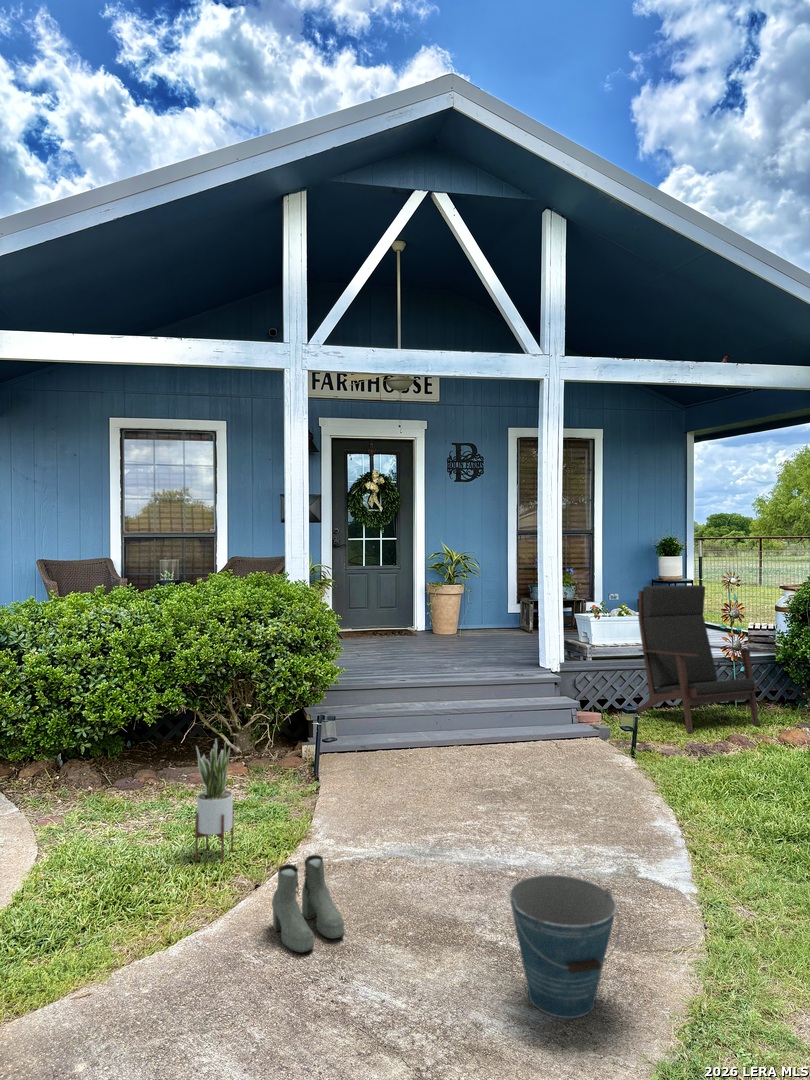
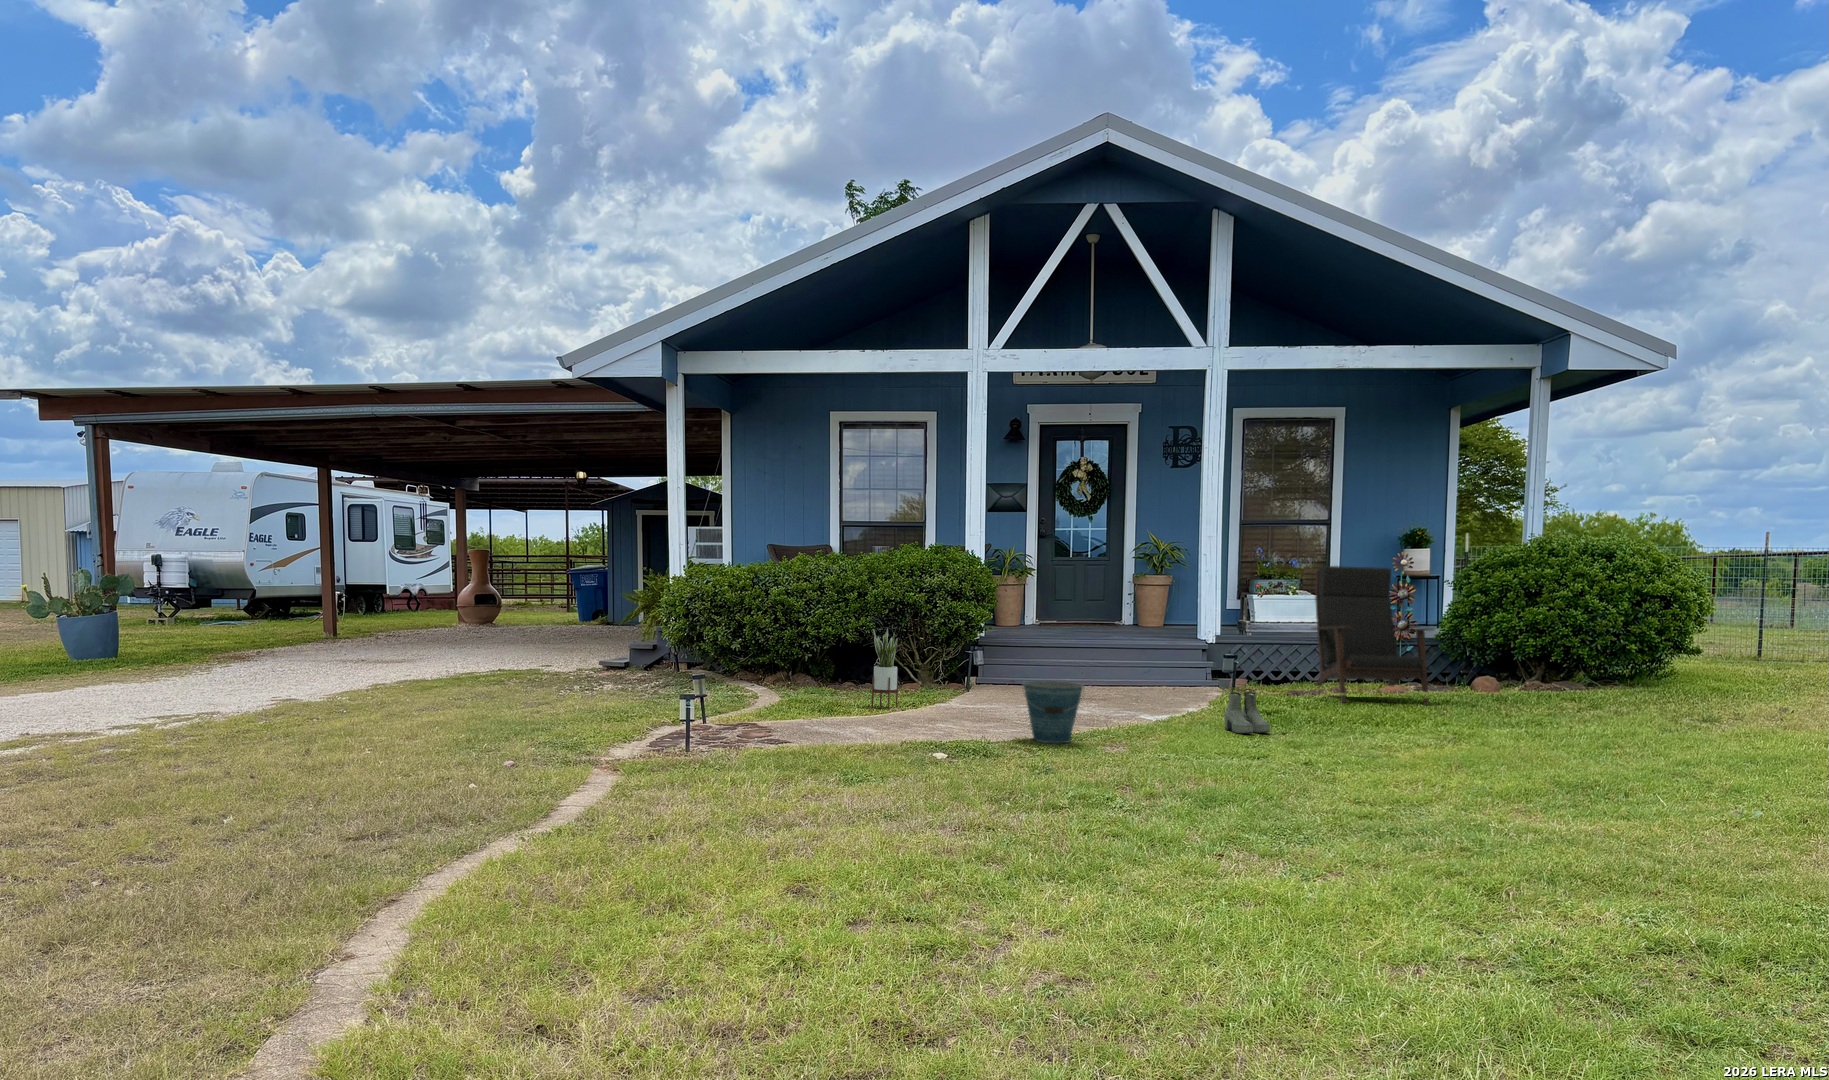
boots: present [272,855,344,953] -> present [1224,692,1270,734]

